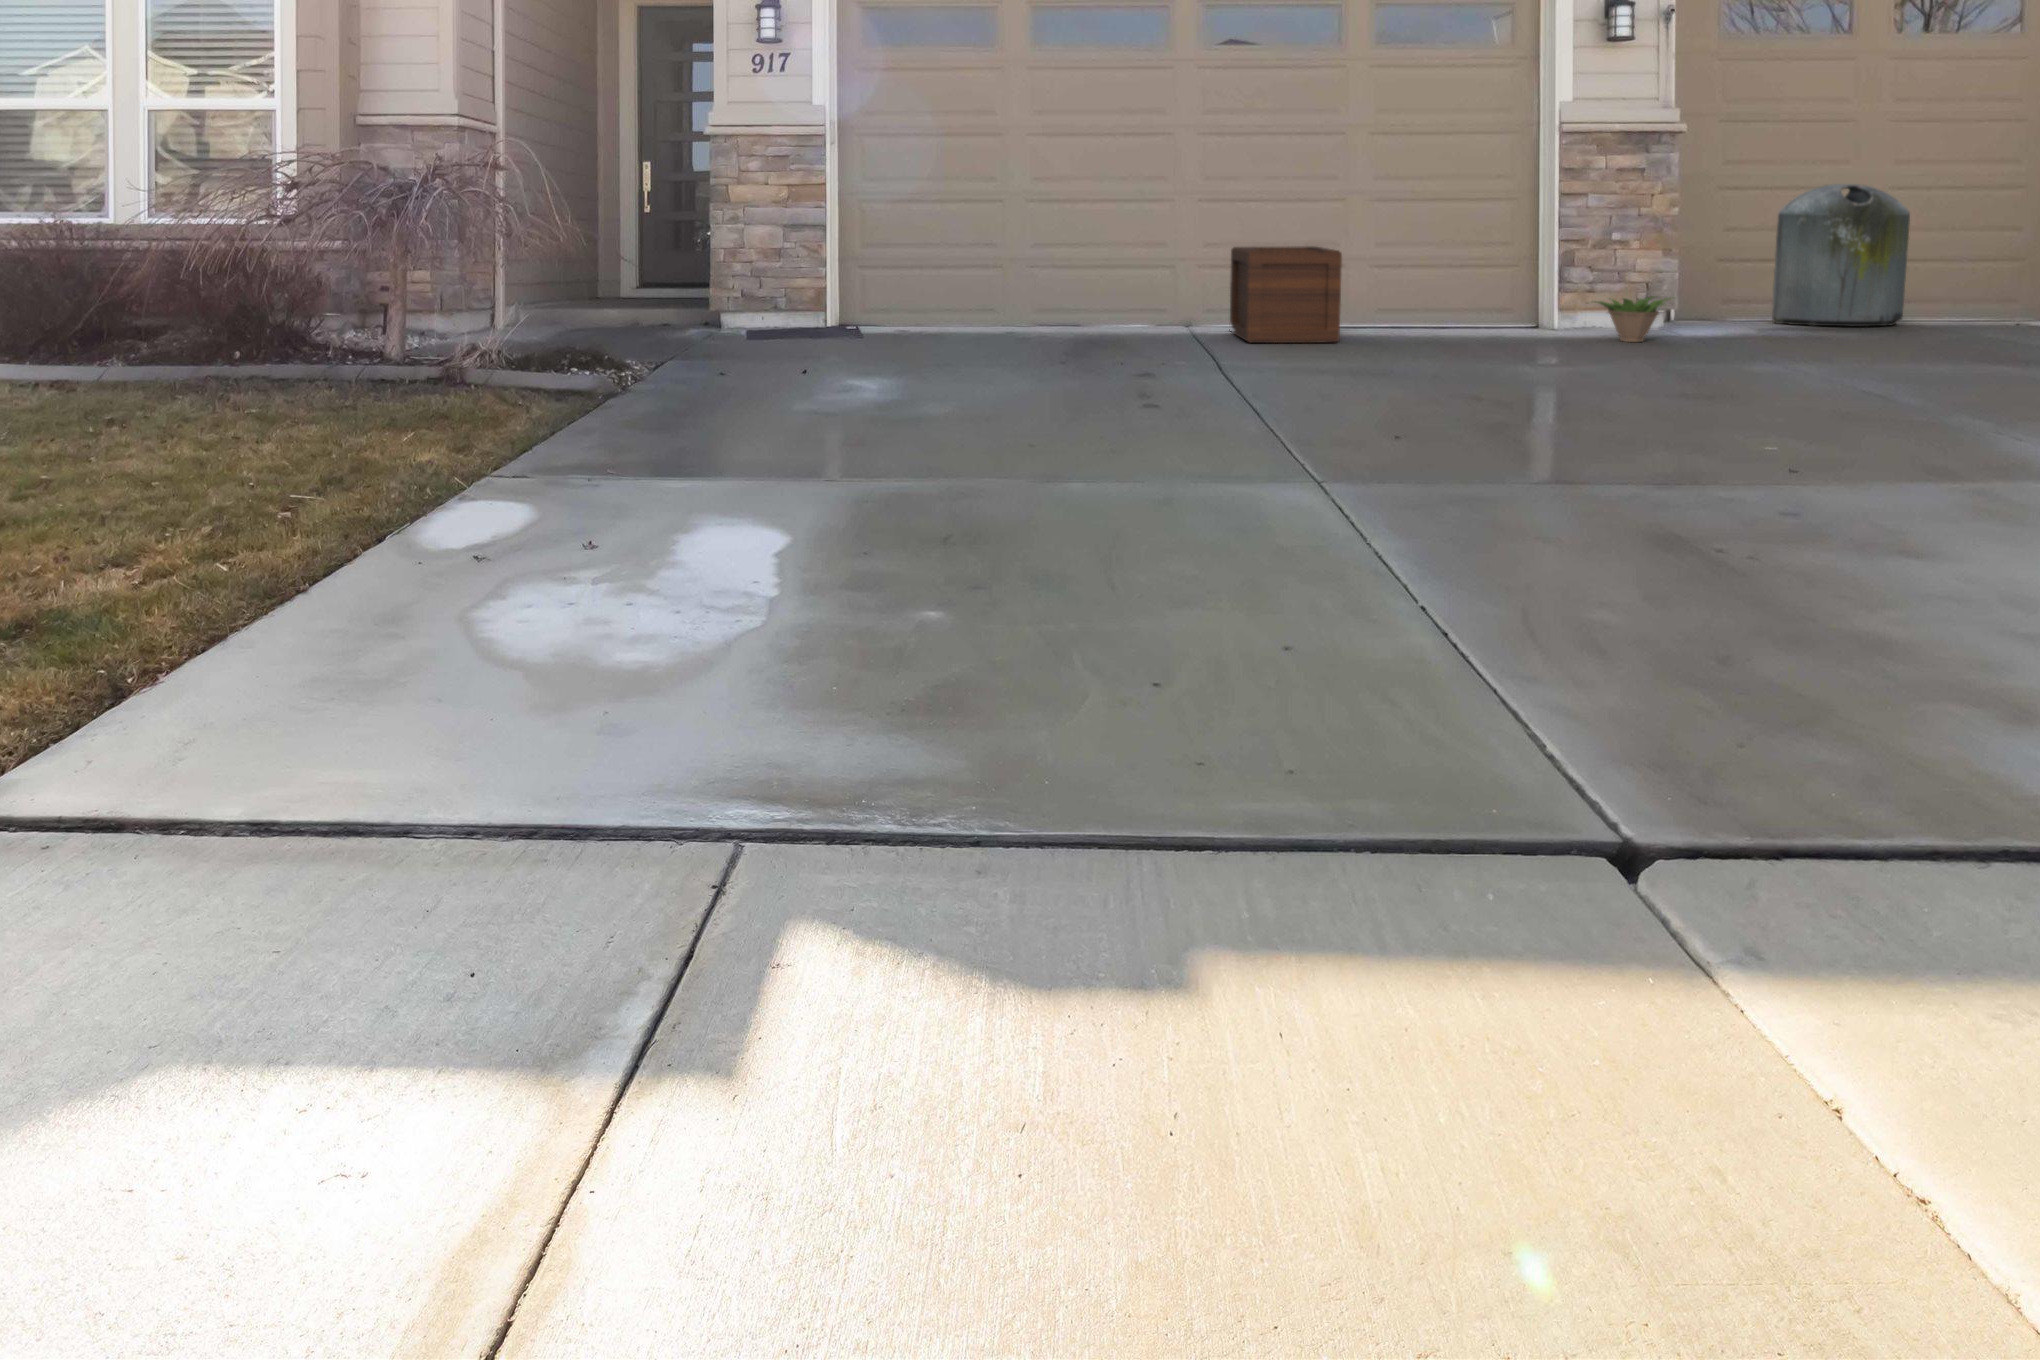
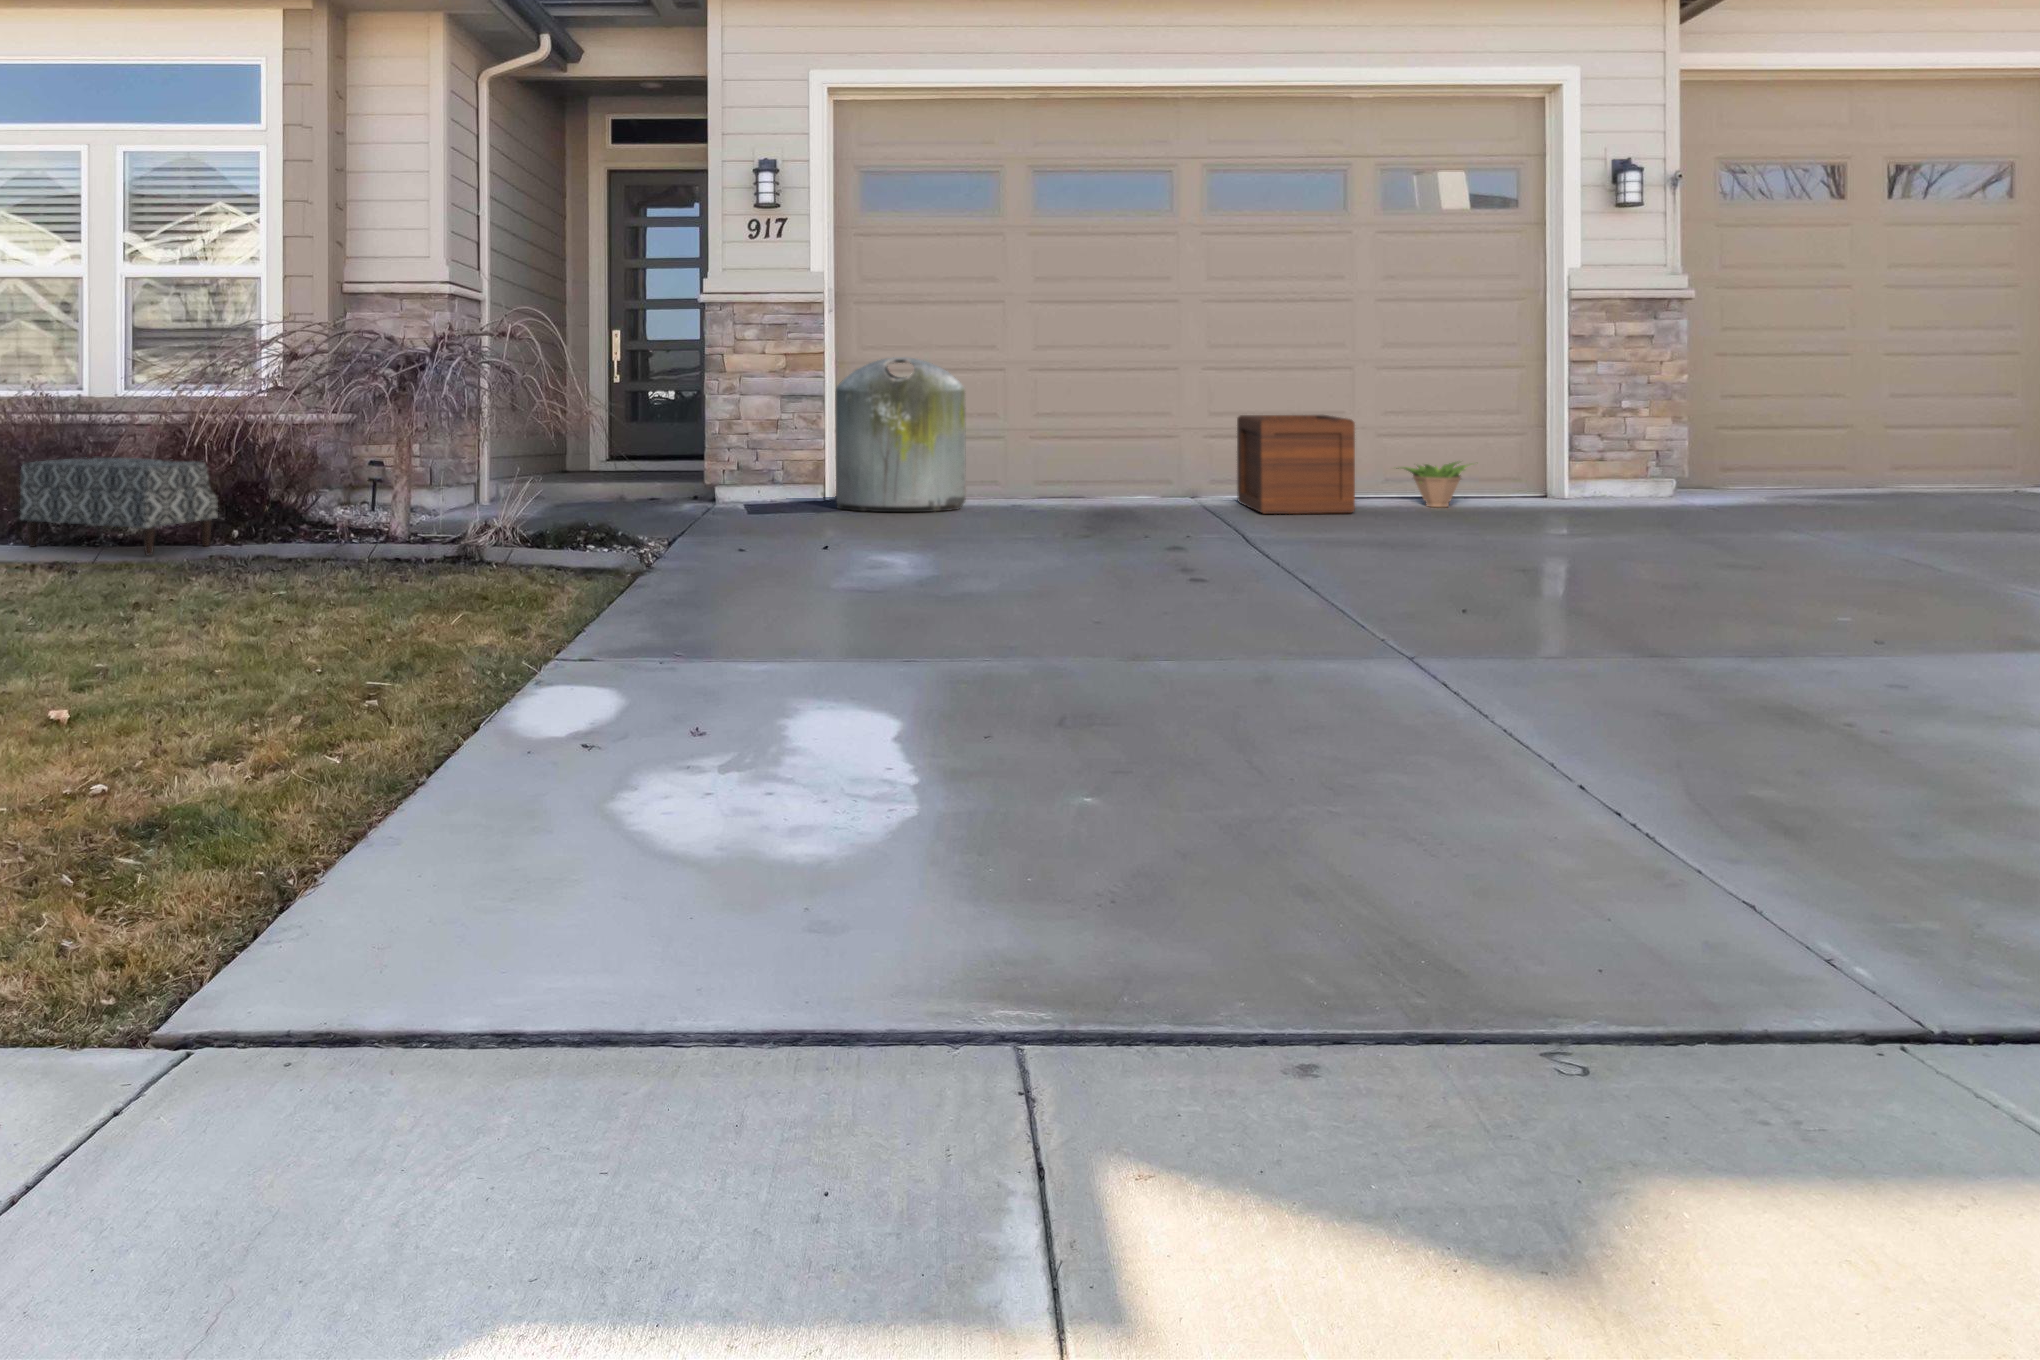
trash can: present [1772,184,1910,327] -> present [836,357,966,512]
bench: none [40,282,229,375] -> present [20,456,218,555]
decorative plant: present [1595,296,1668,342] -> present [1396,462,1469,507]

